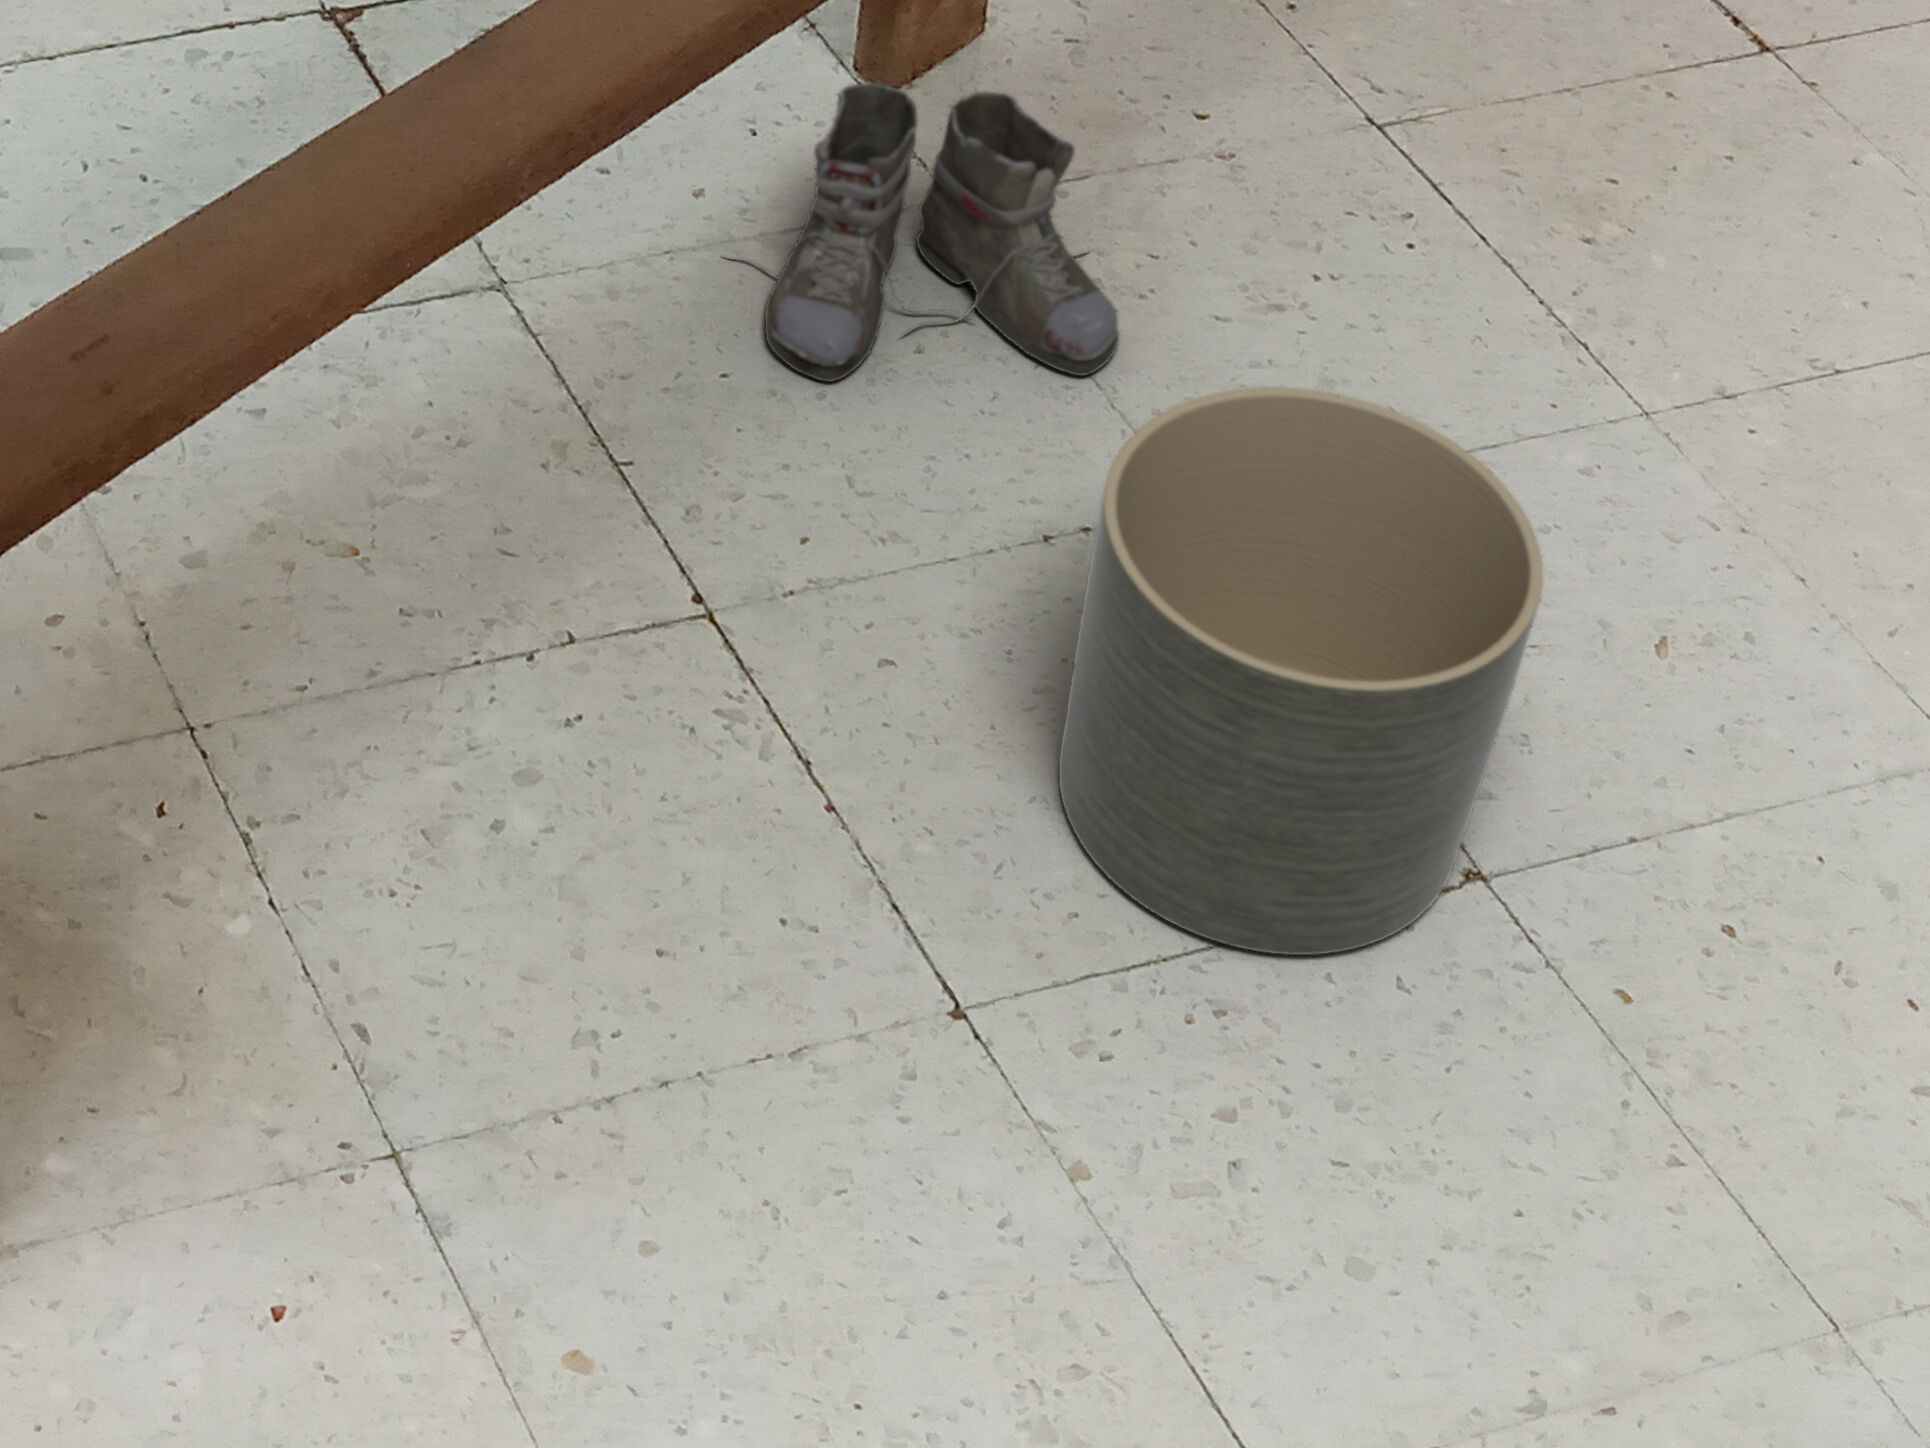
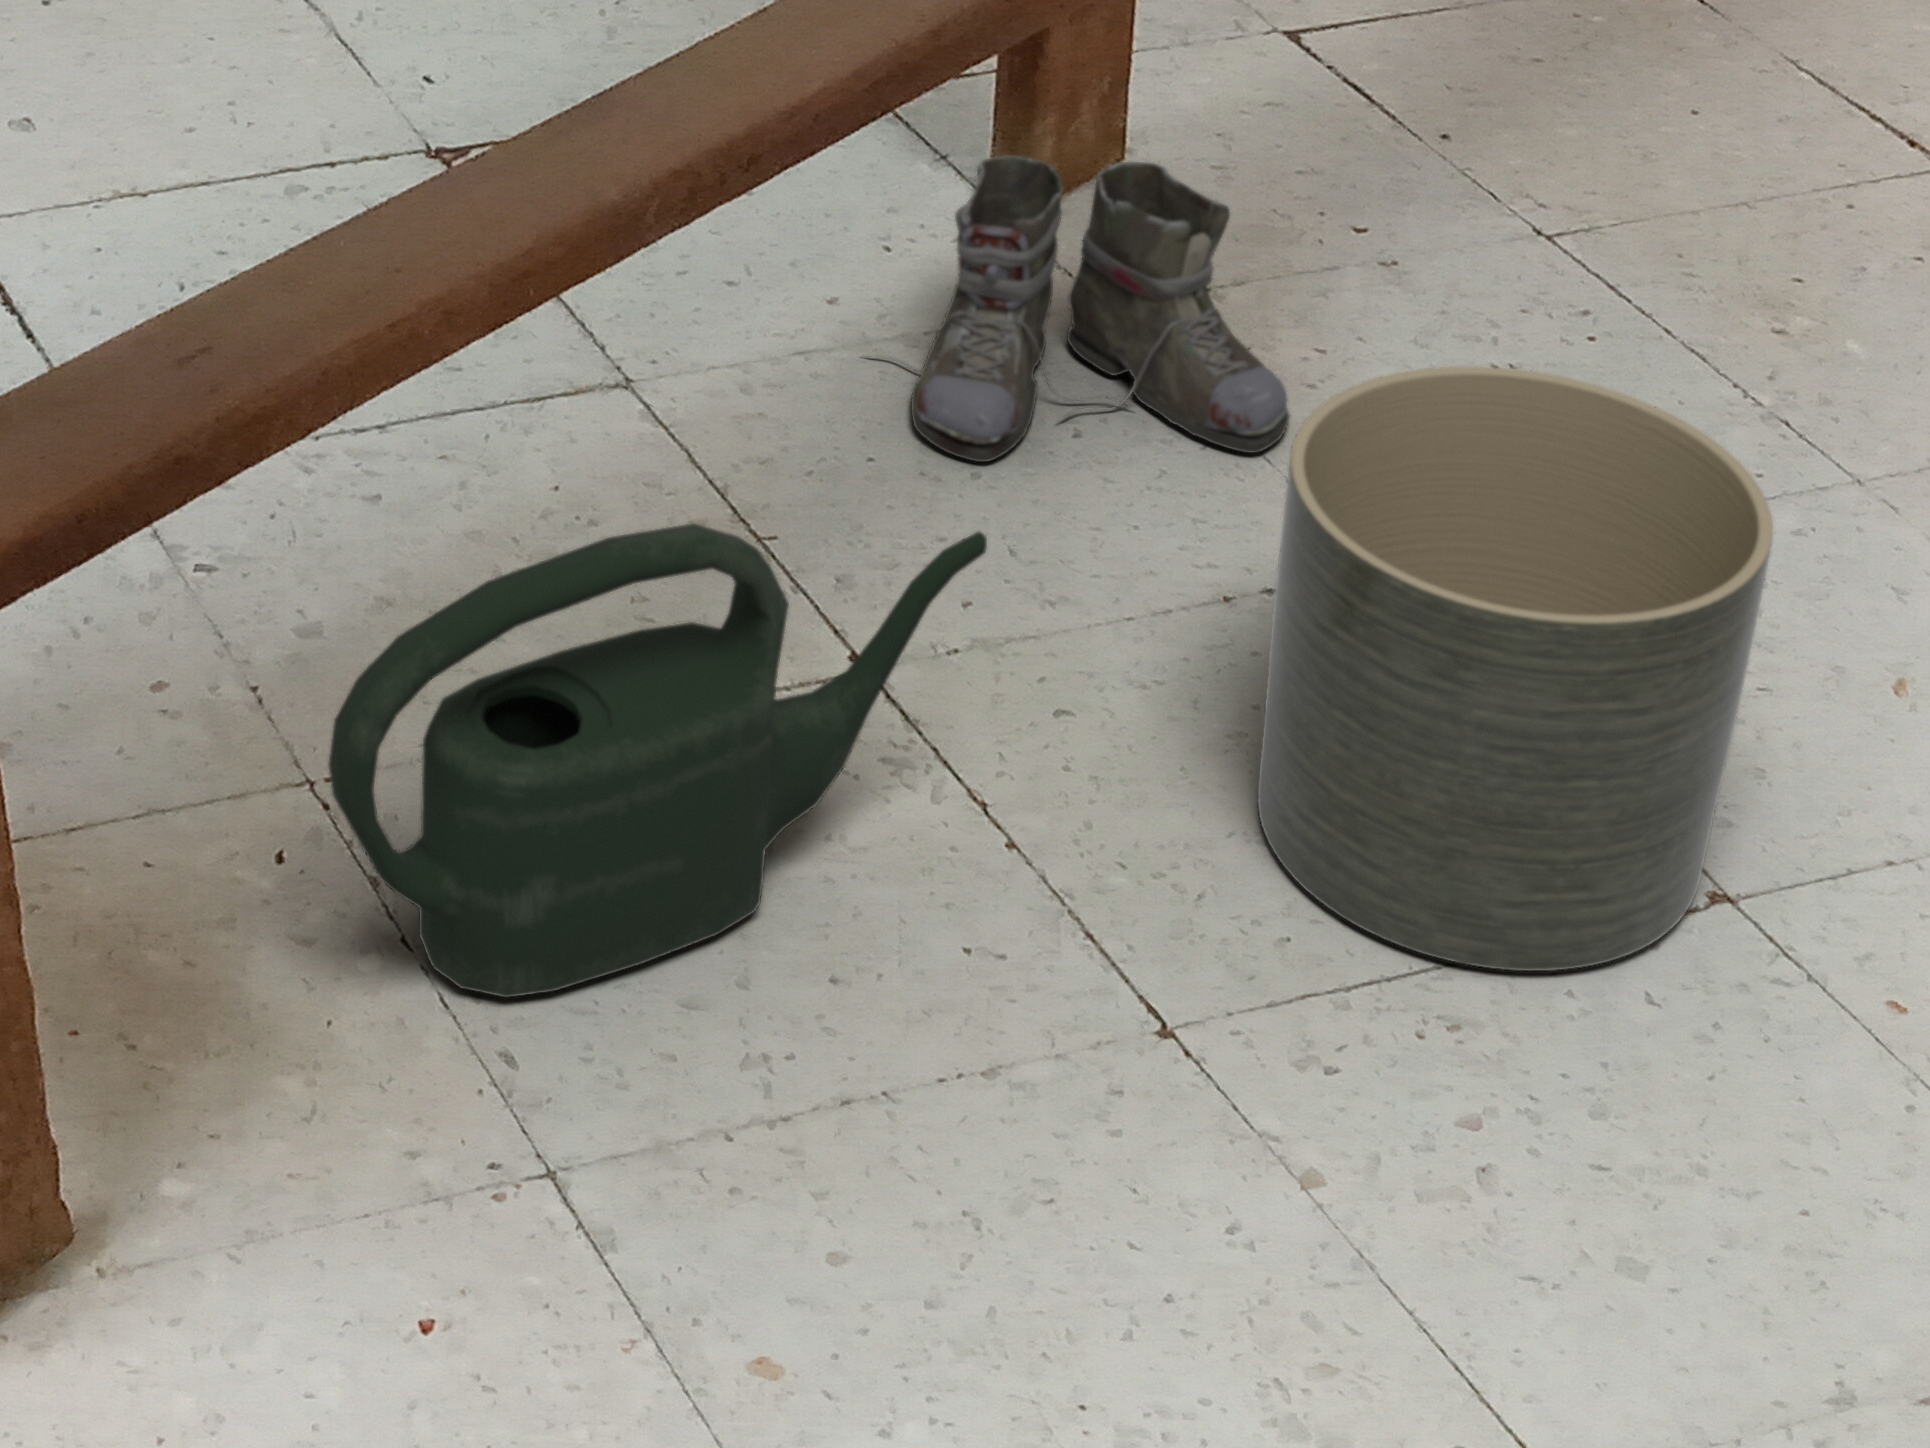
watering can: none [205,544,820,970] -> present [329,523,987,997]

